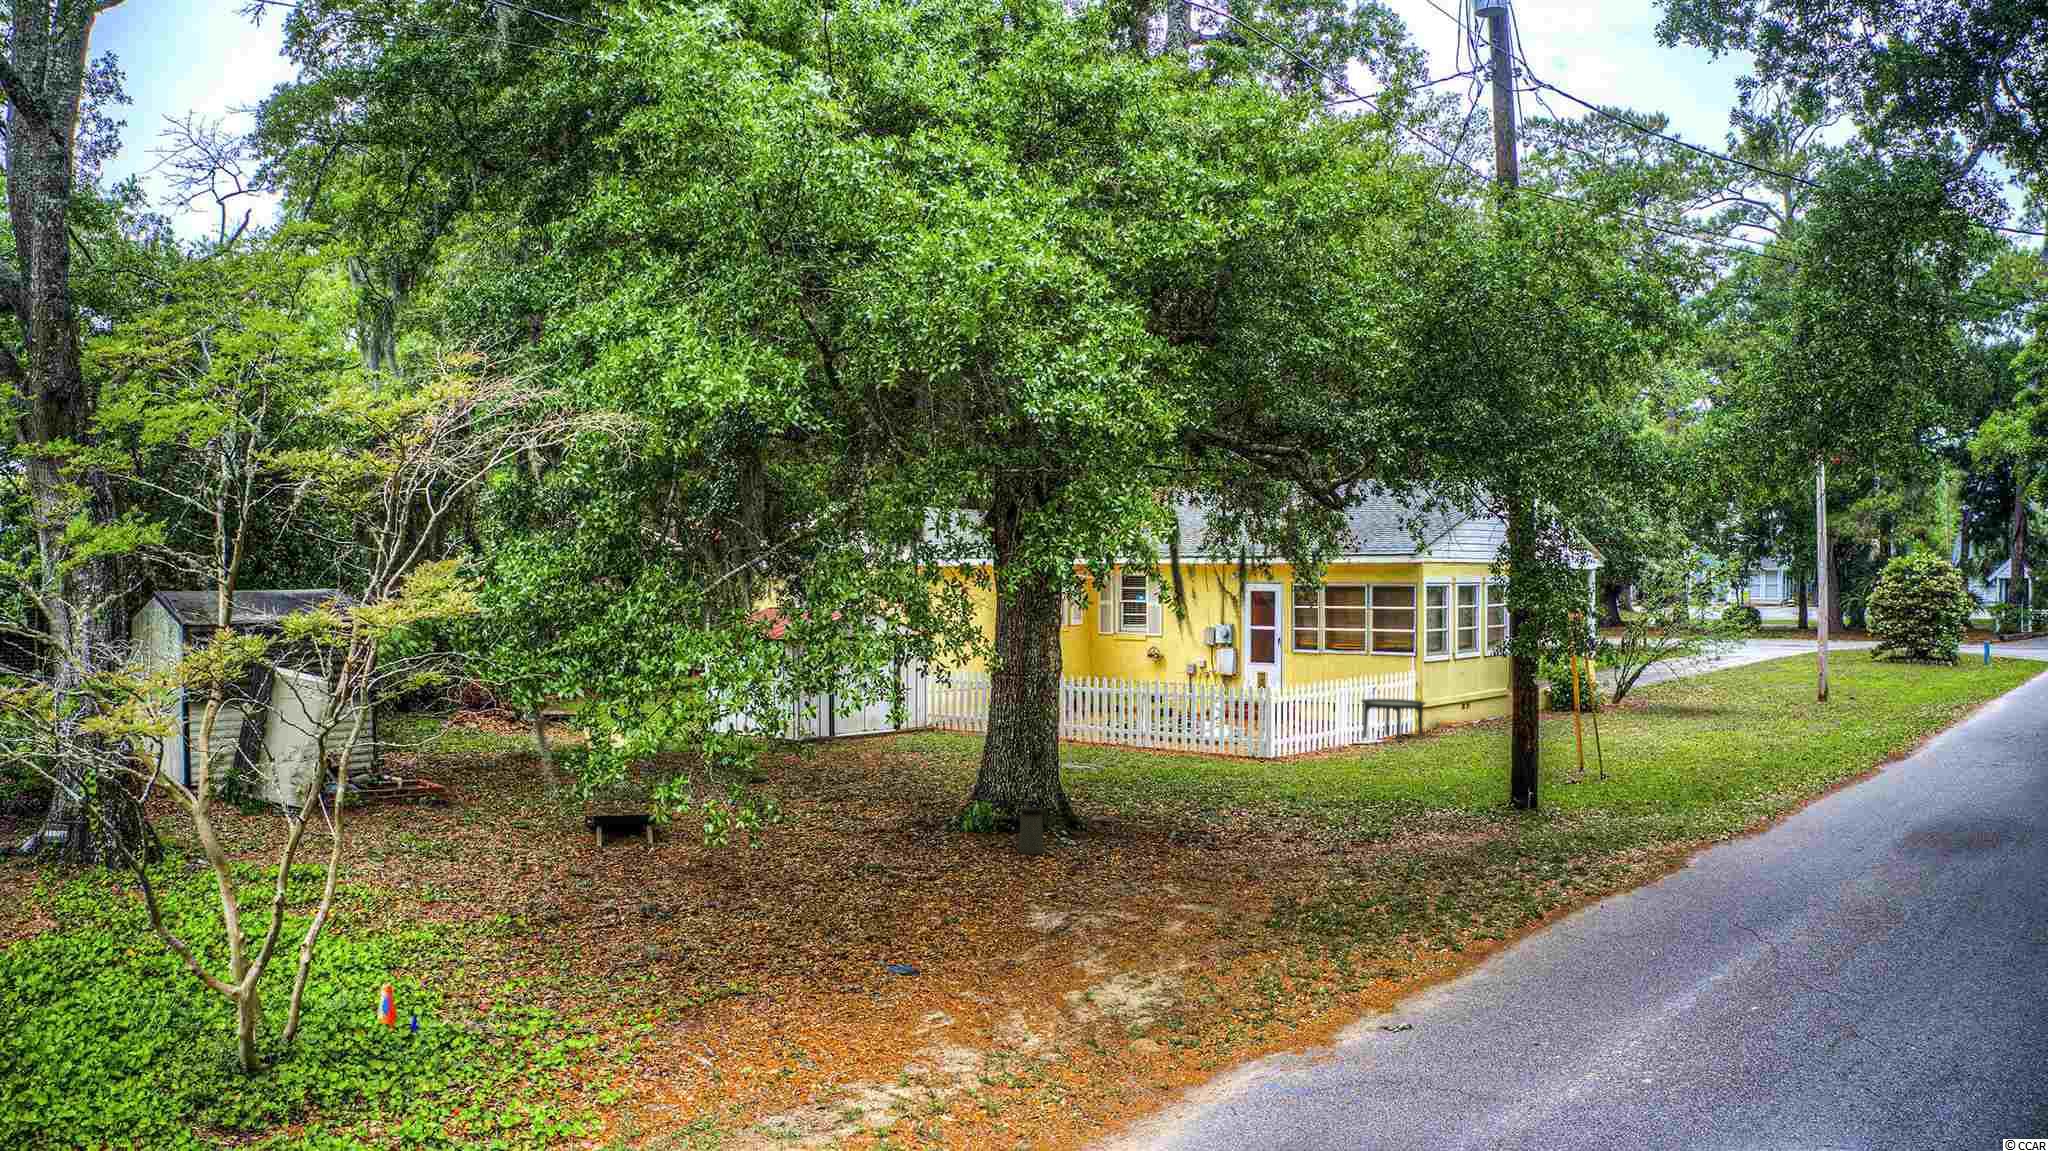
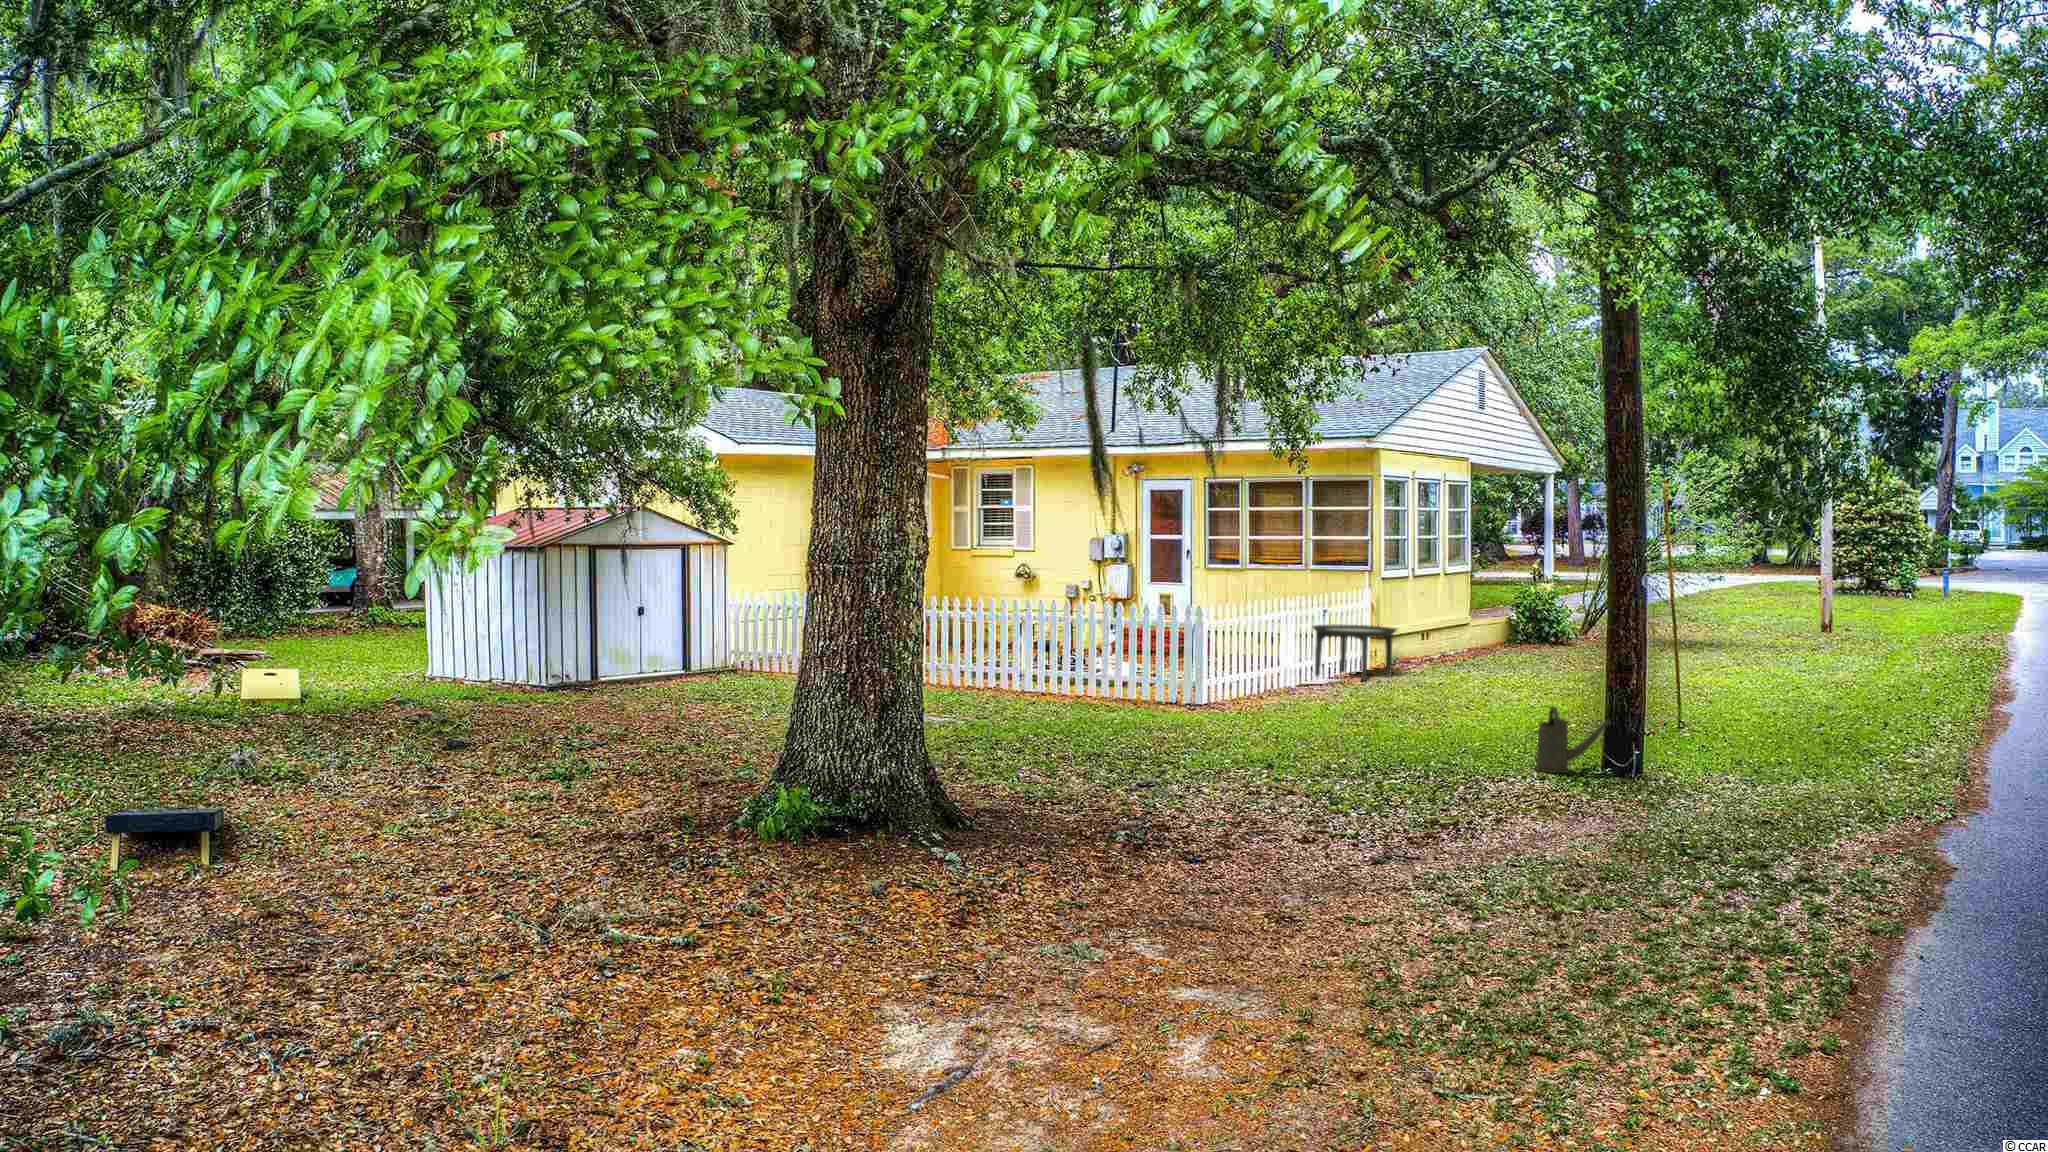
watering can: present [1018,800,1044,854] -> present [1525,706,1610,773]

